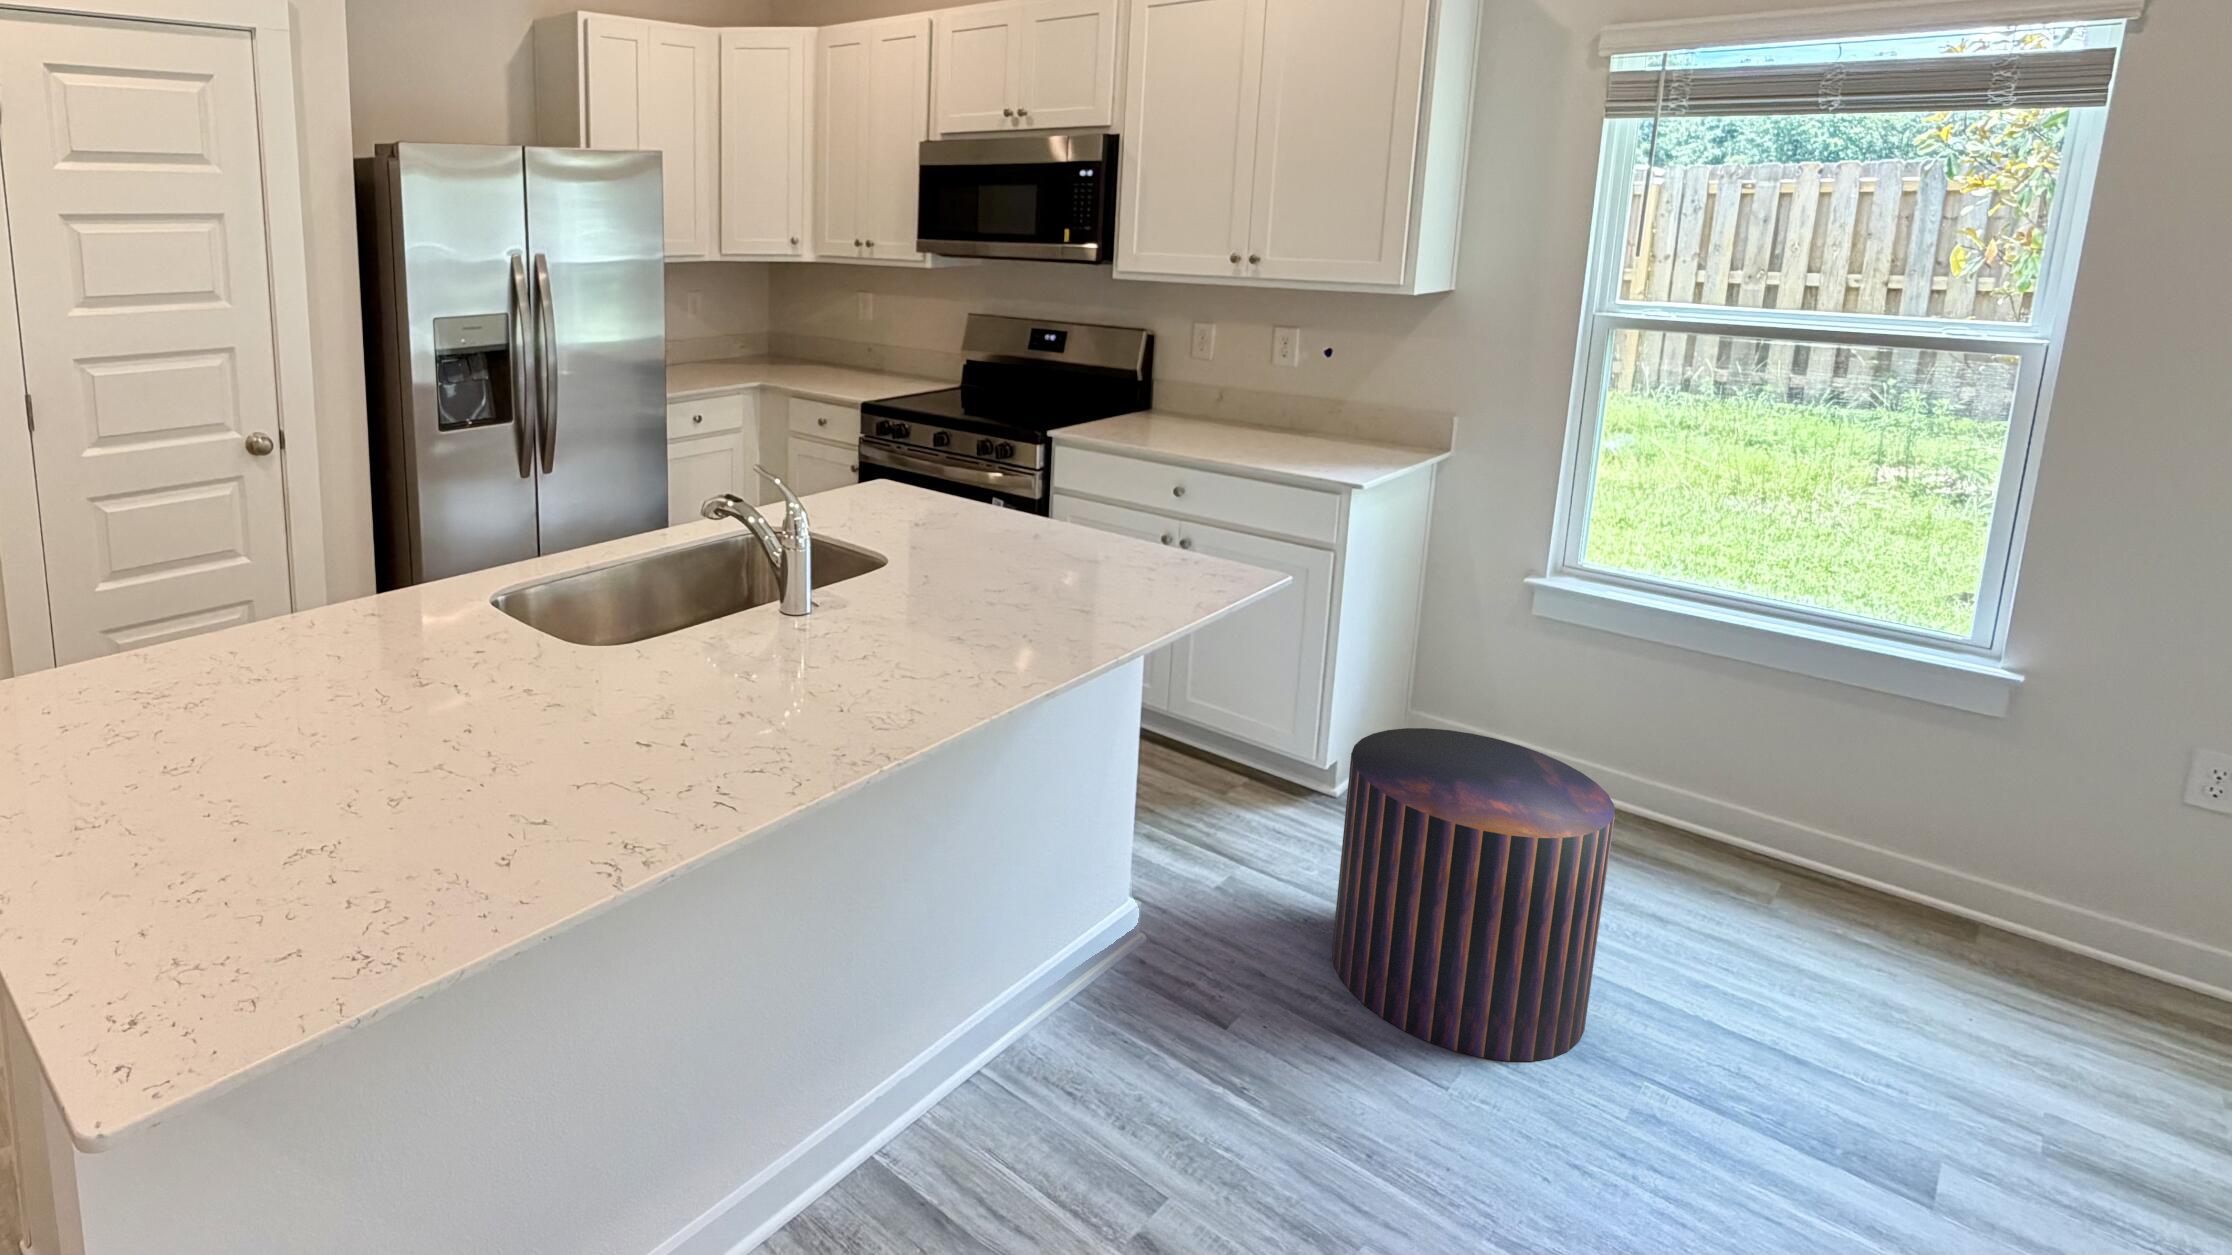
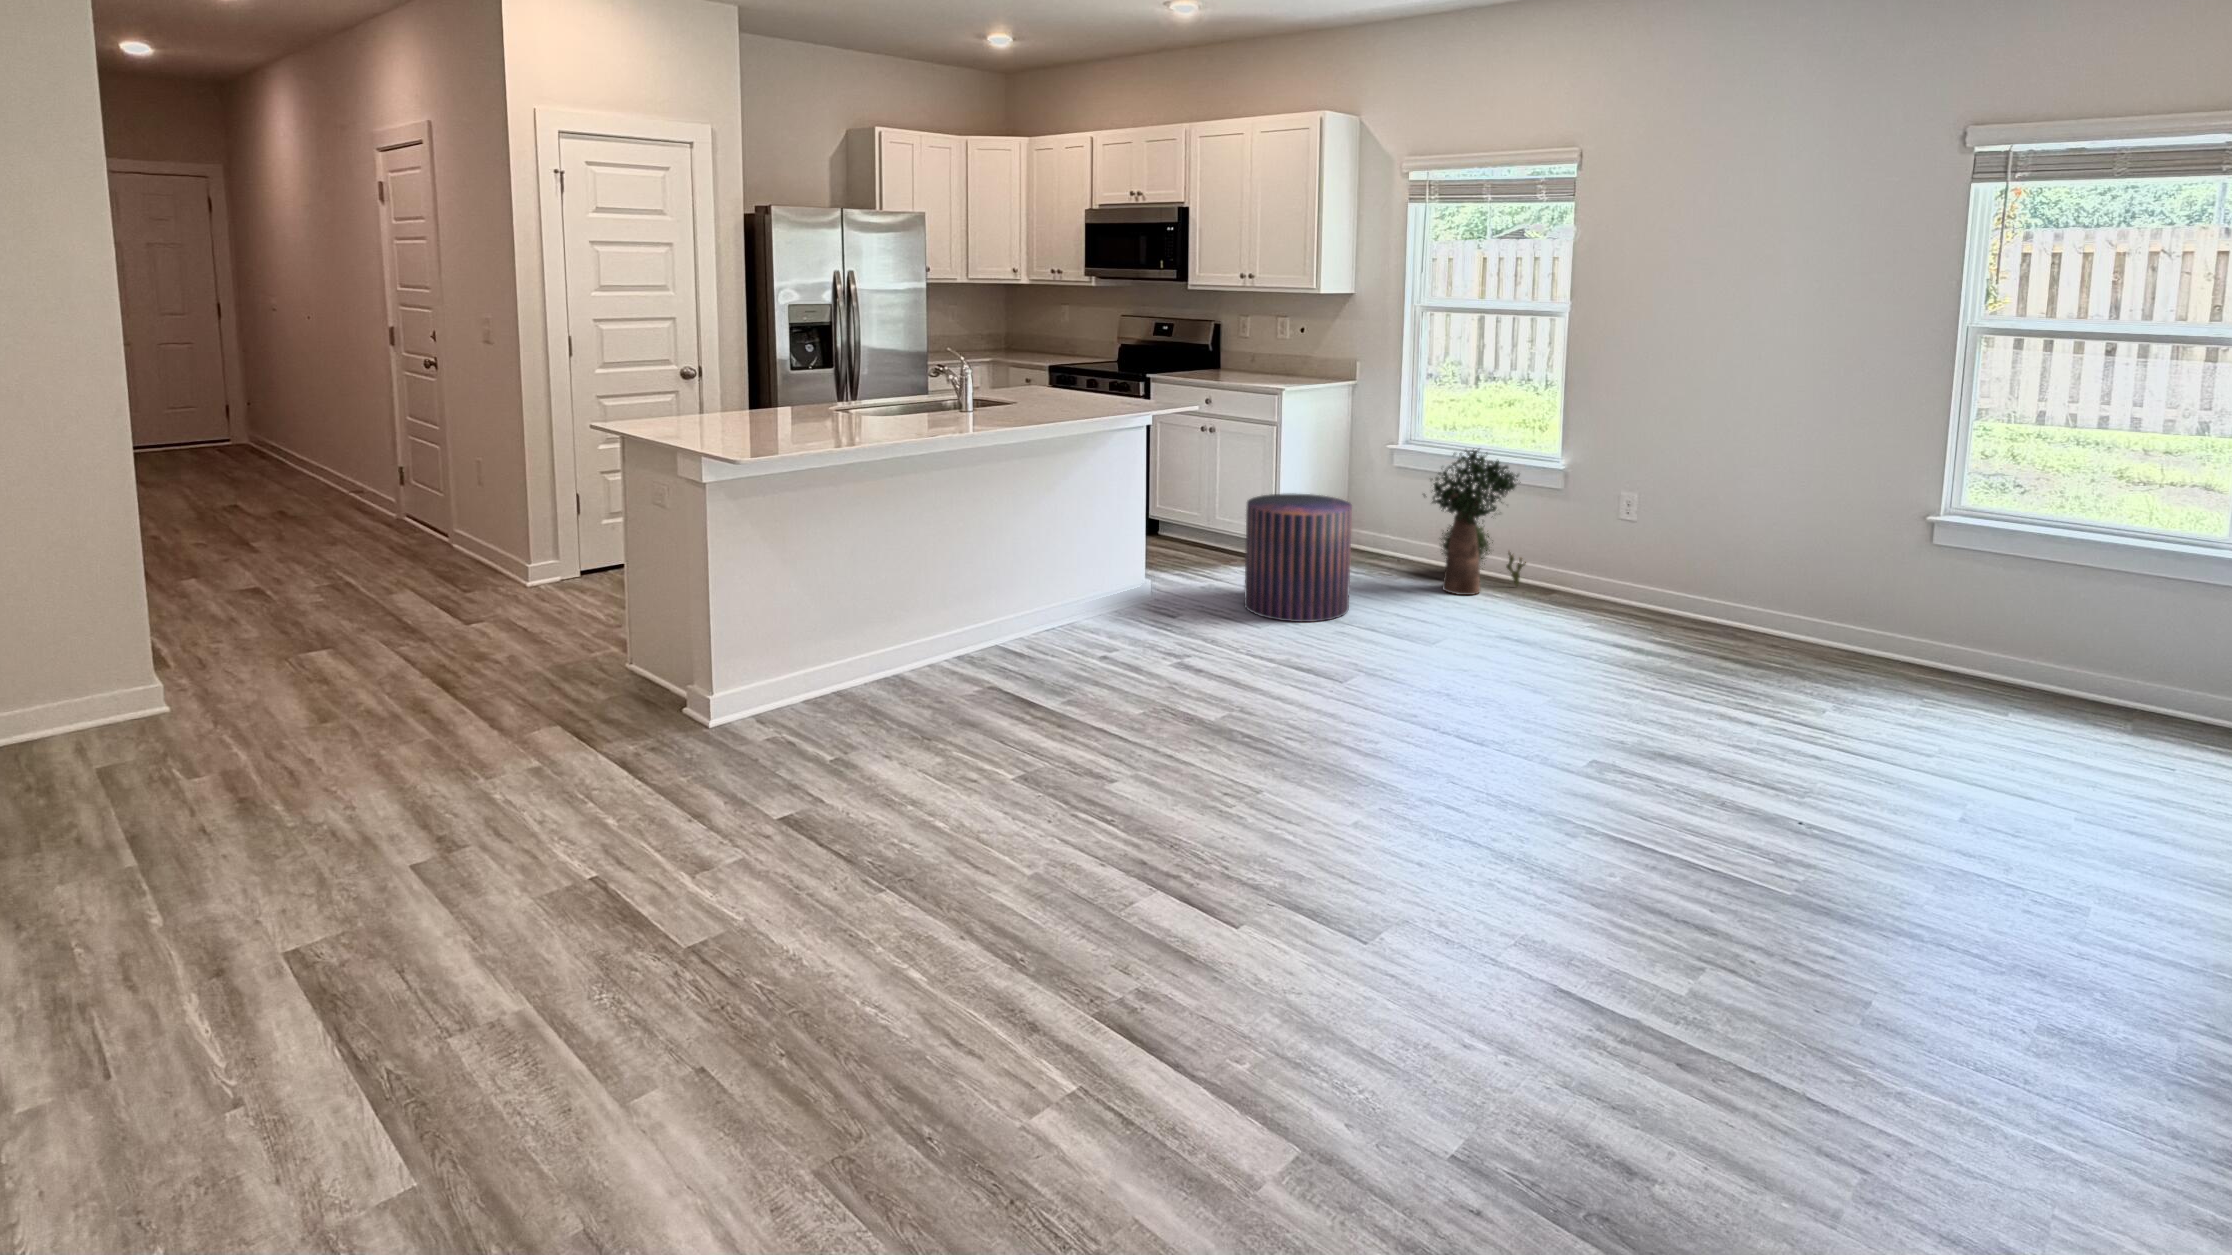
potted plant: none [1667,629,1943,946] -> present [1424,449,1526,595]

